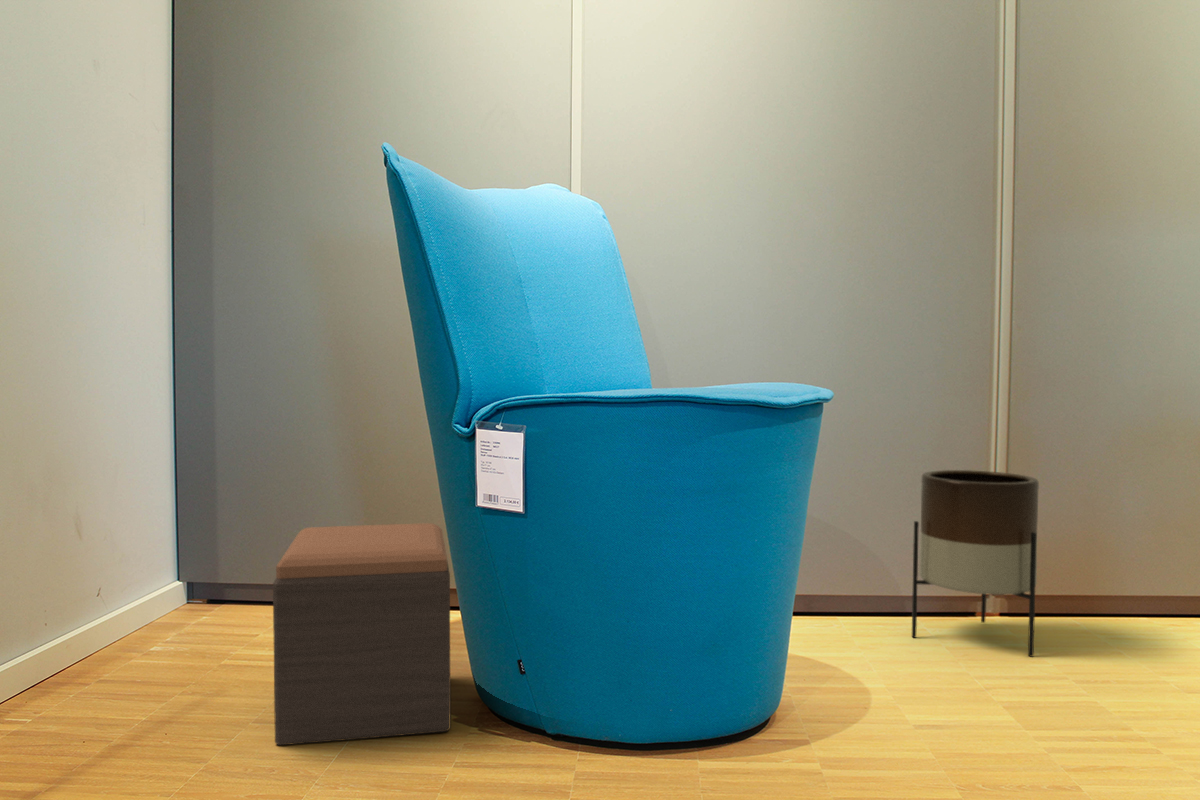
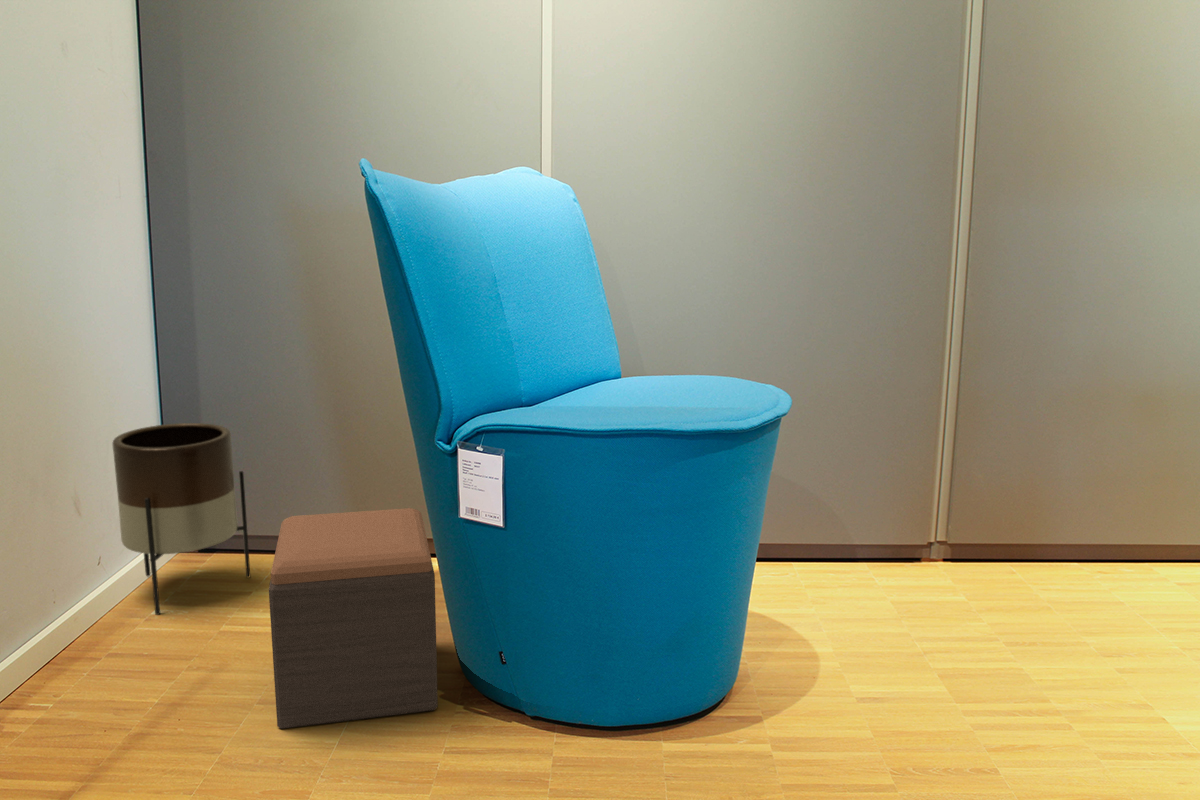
planter: present [912,470,1039,657] -> present [113,423,250,615]

